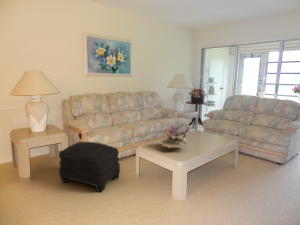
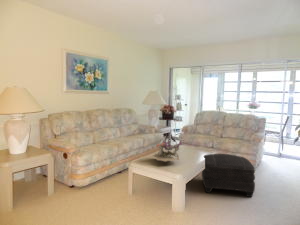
ottoman: present [59,142,120,192] -> present [202,154,255,197]

